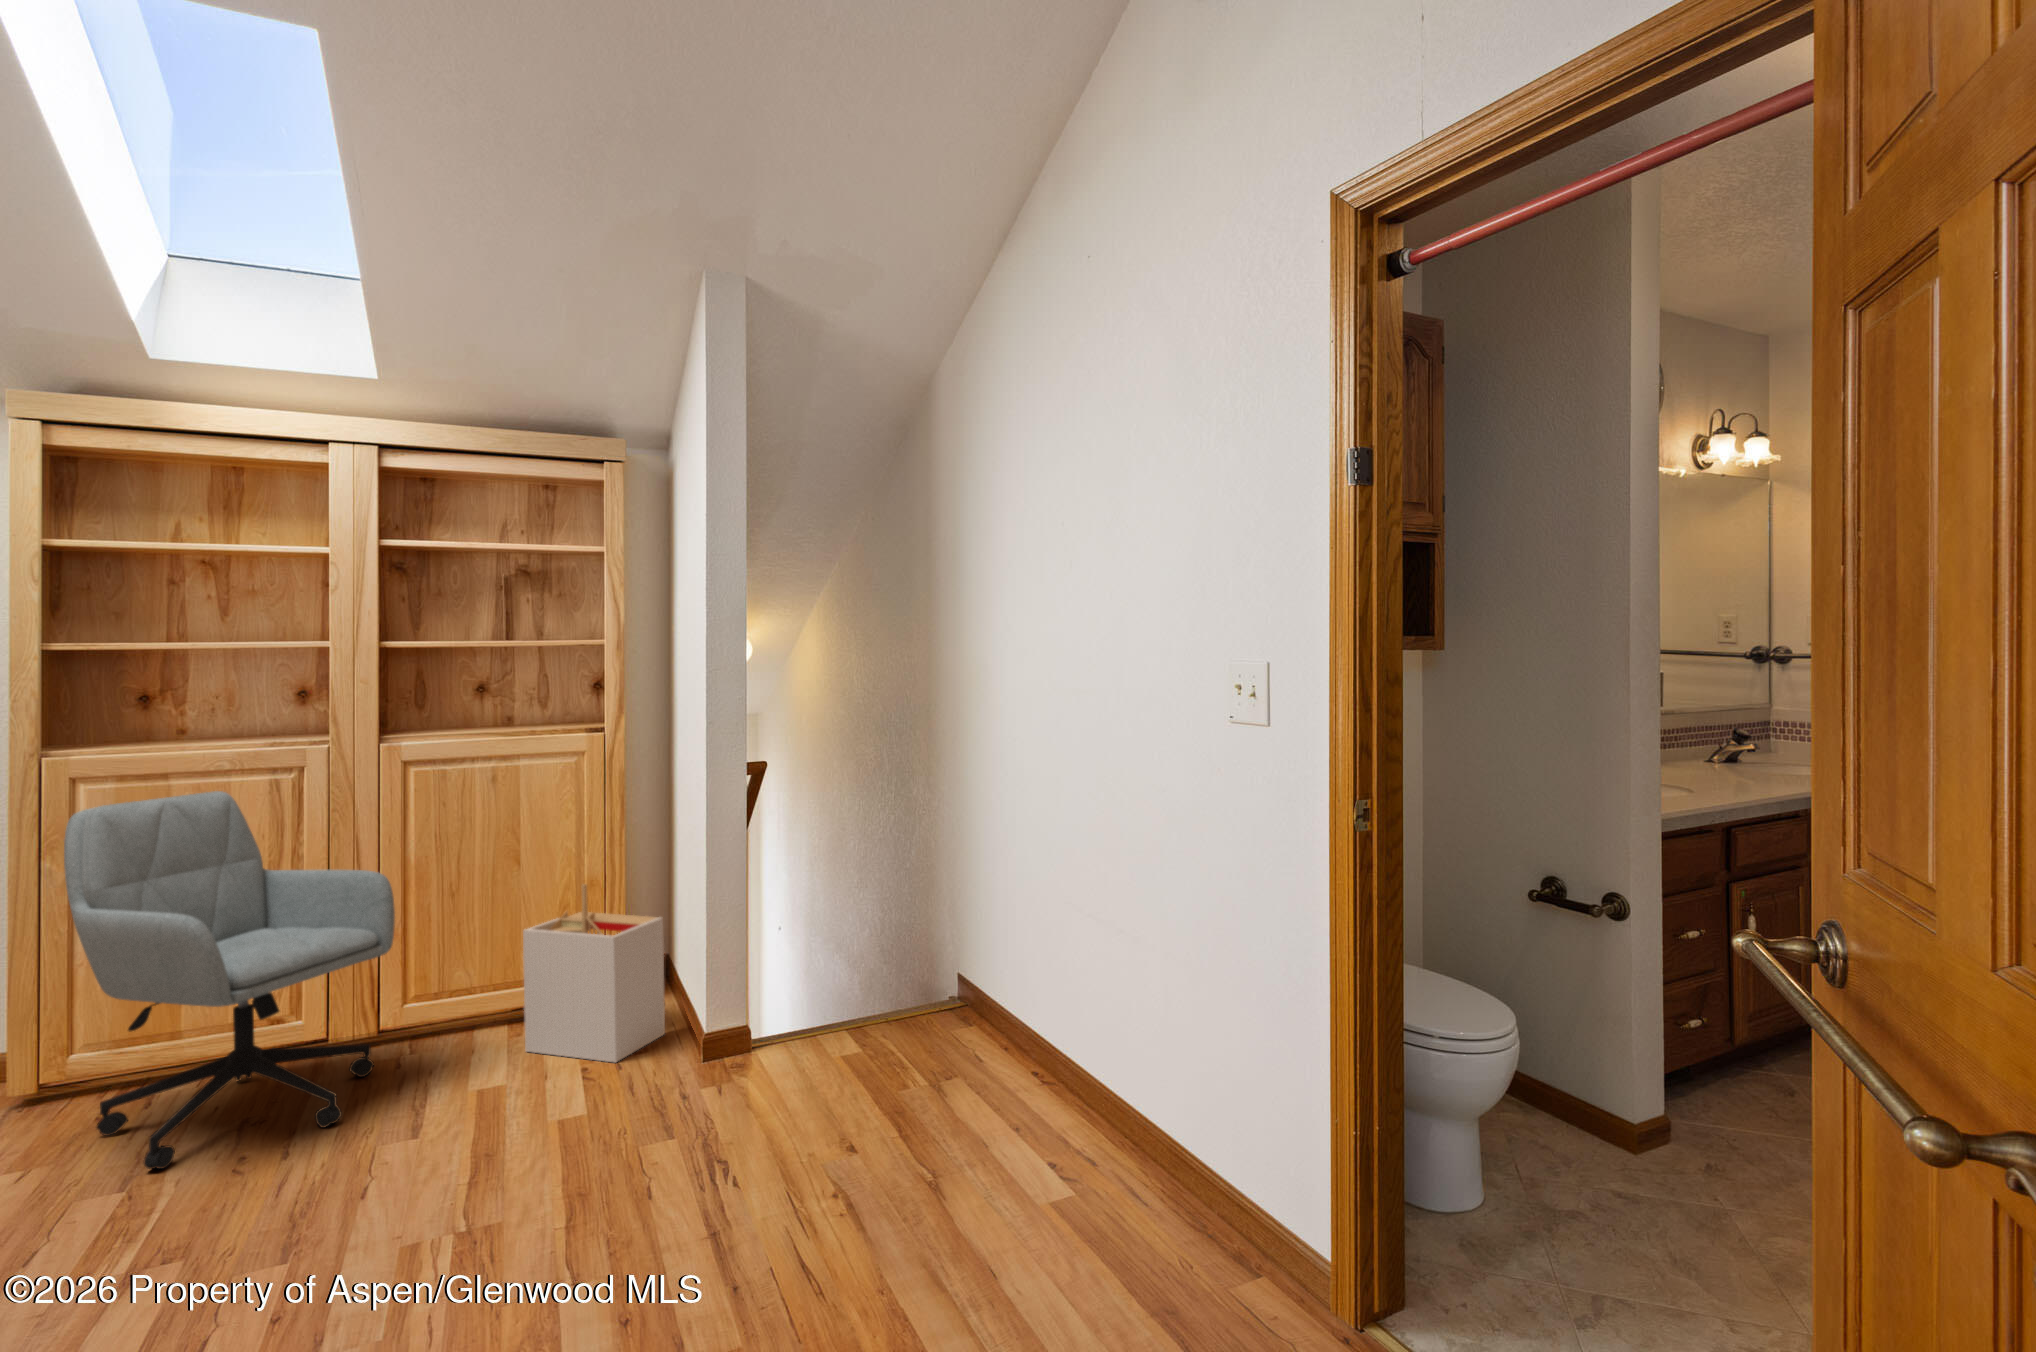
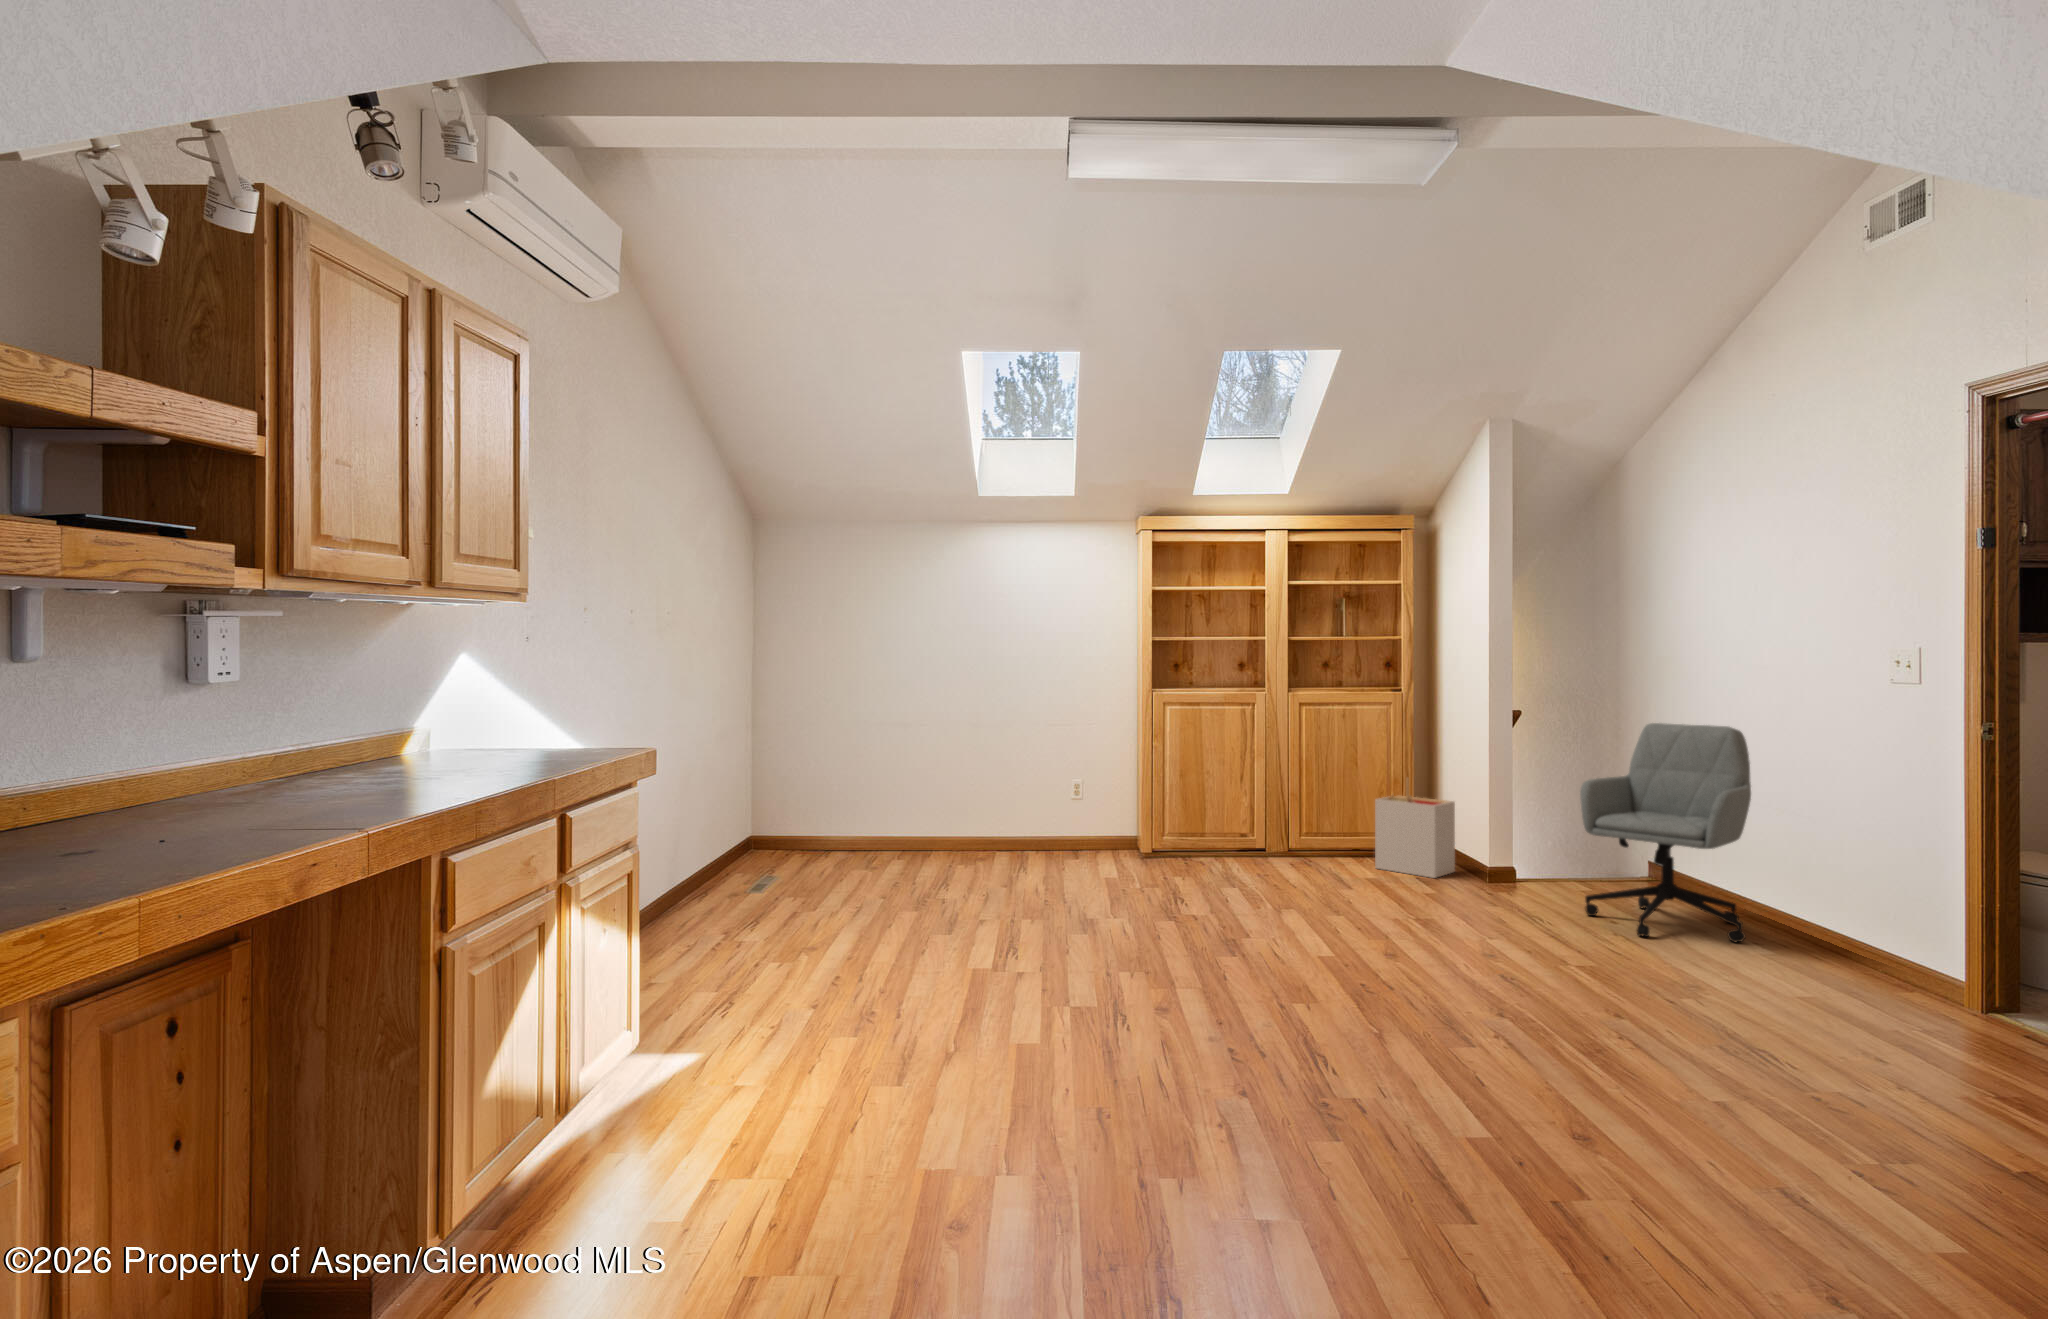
office chair: present [64,791,395,1169] -> present [1580,723,1751,943]

